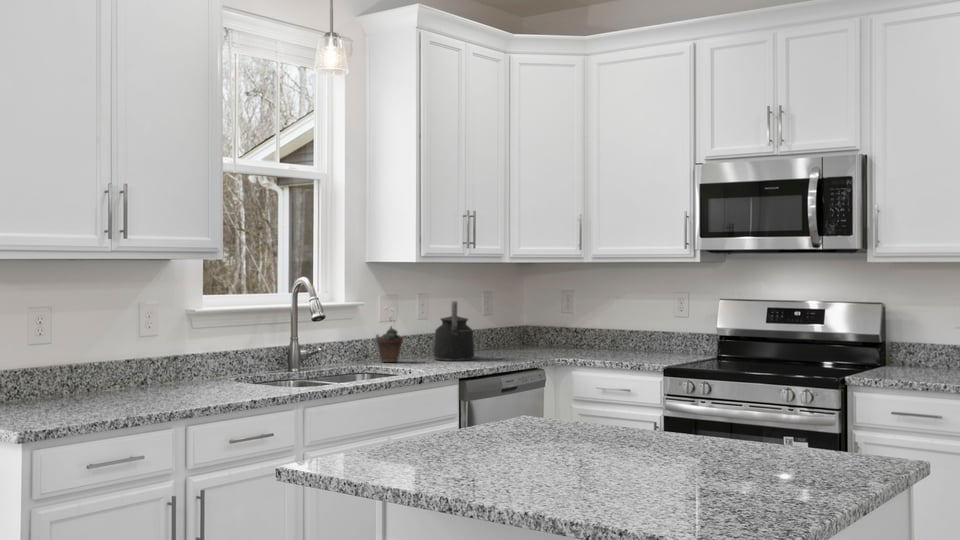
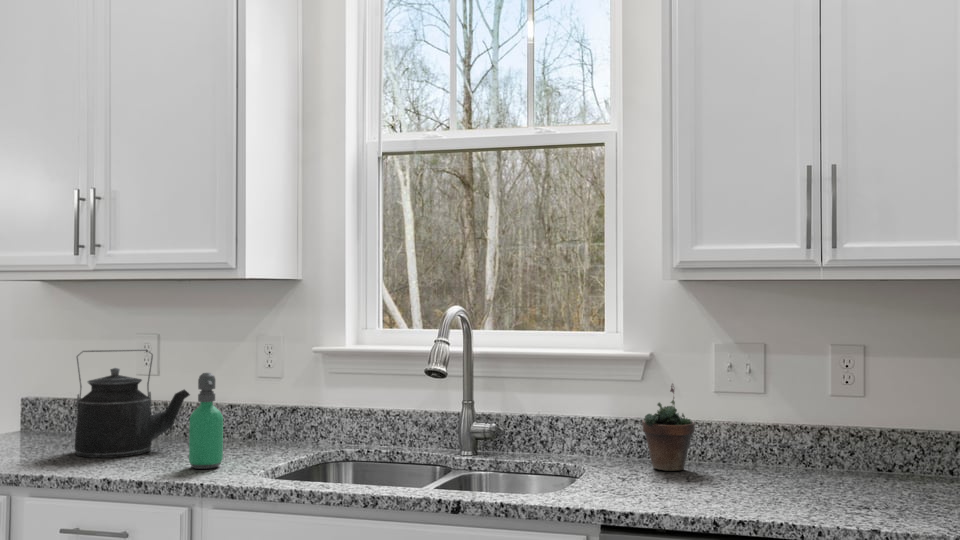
kettle: present [434,301,474,361] -> present [75,350,190,458]
soap dispenser: none [237,325,267,391] -> present [189,373,223,469]

